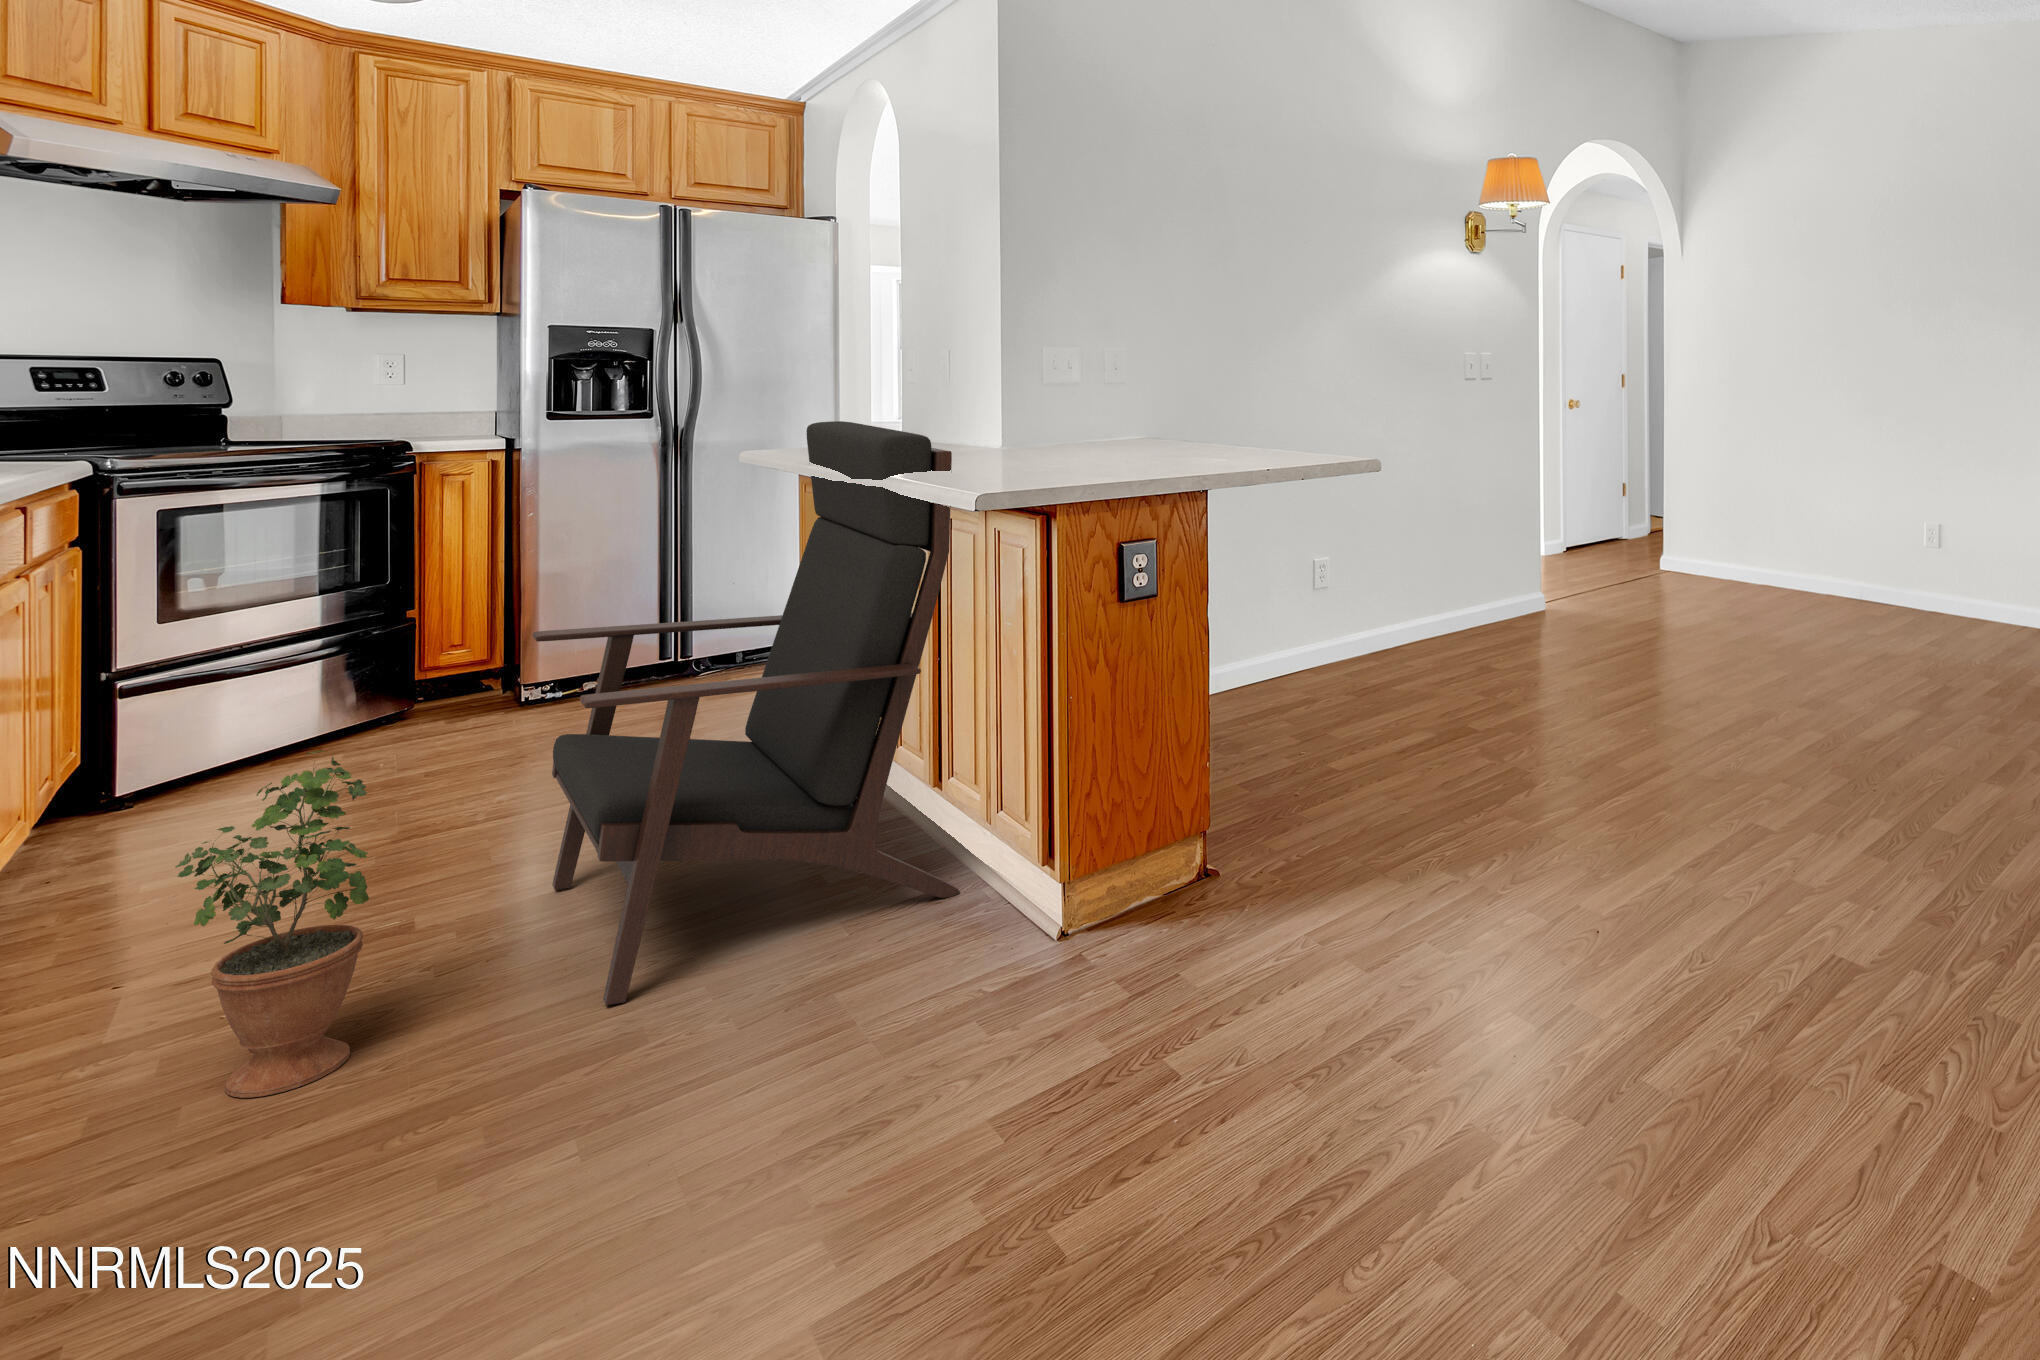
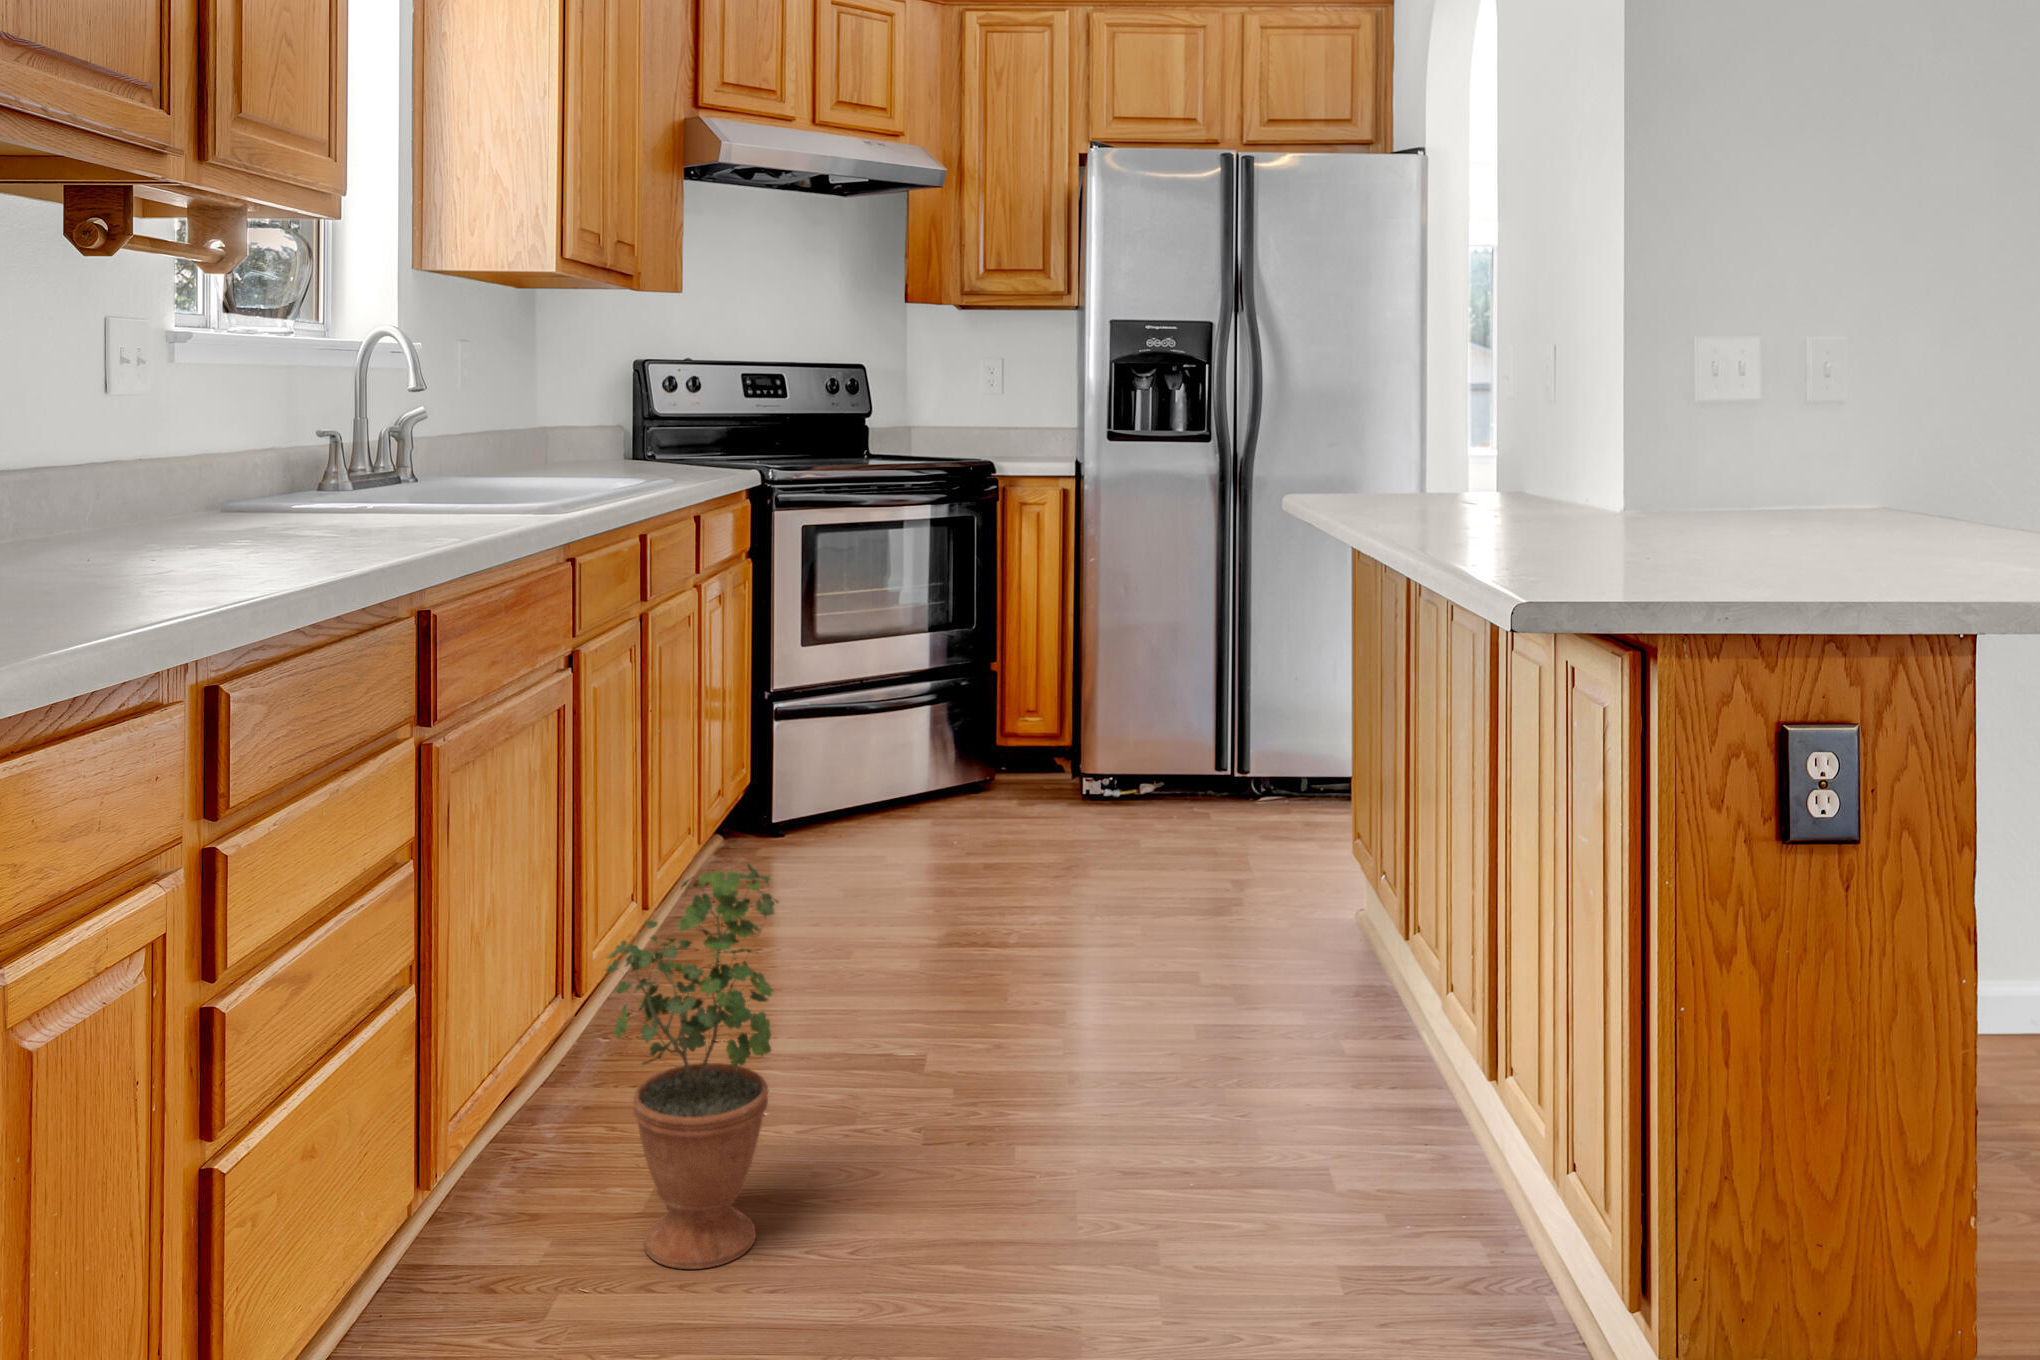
lounge chair: present [532,421,960,1005] -> none [977,460,1506,1297]

